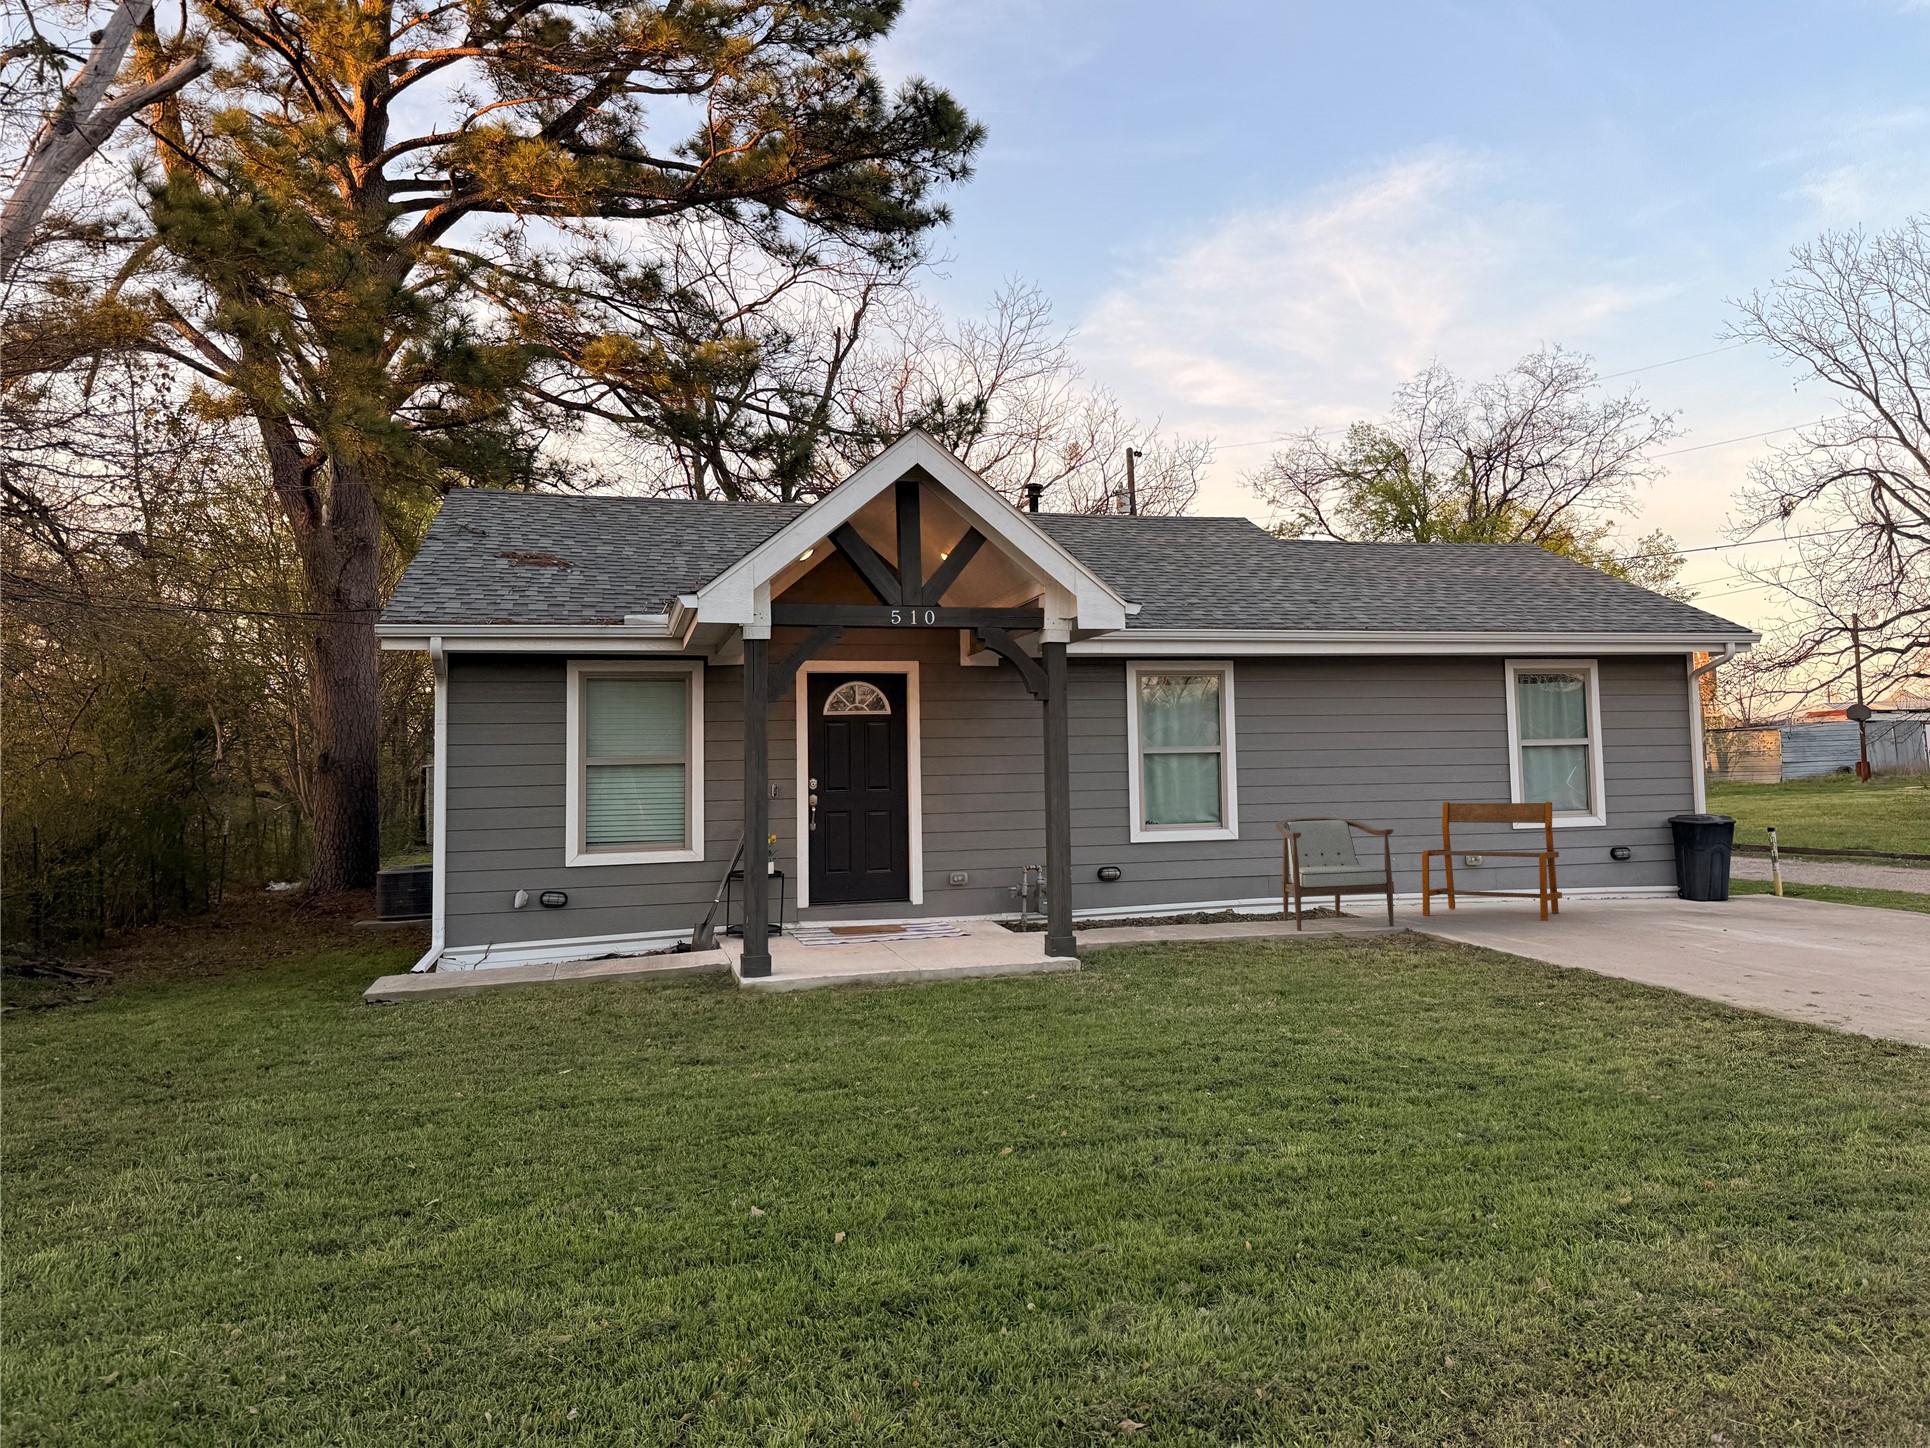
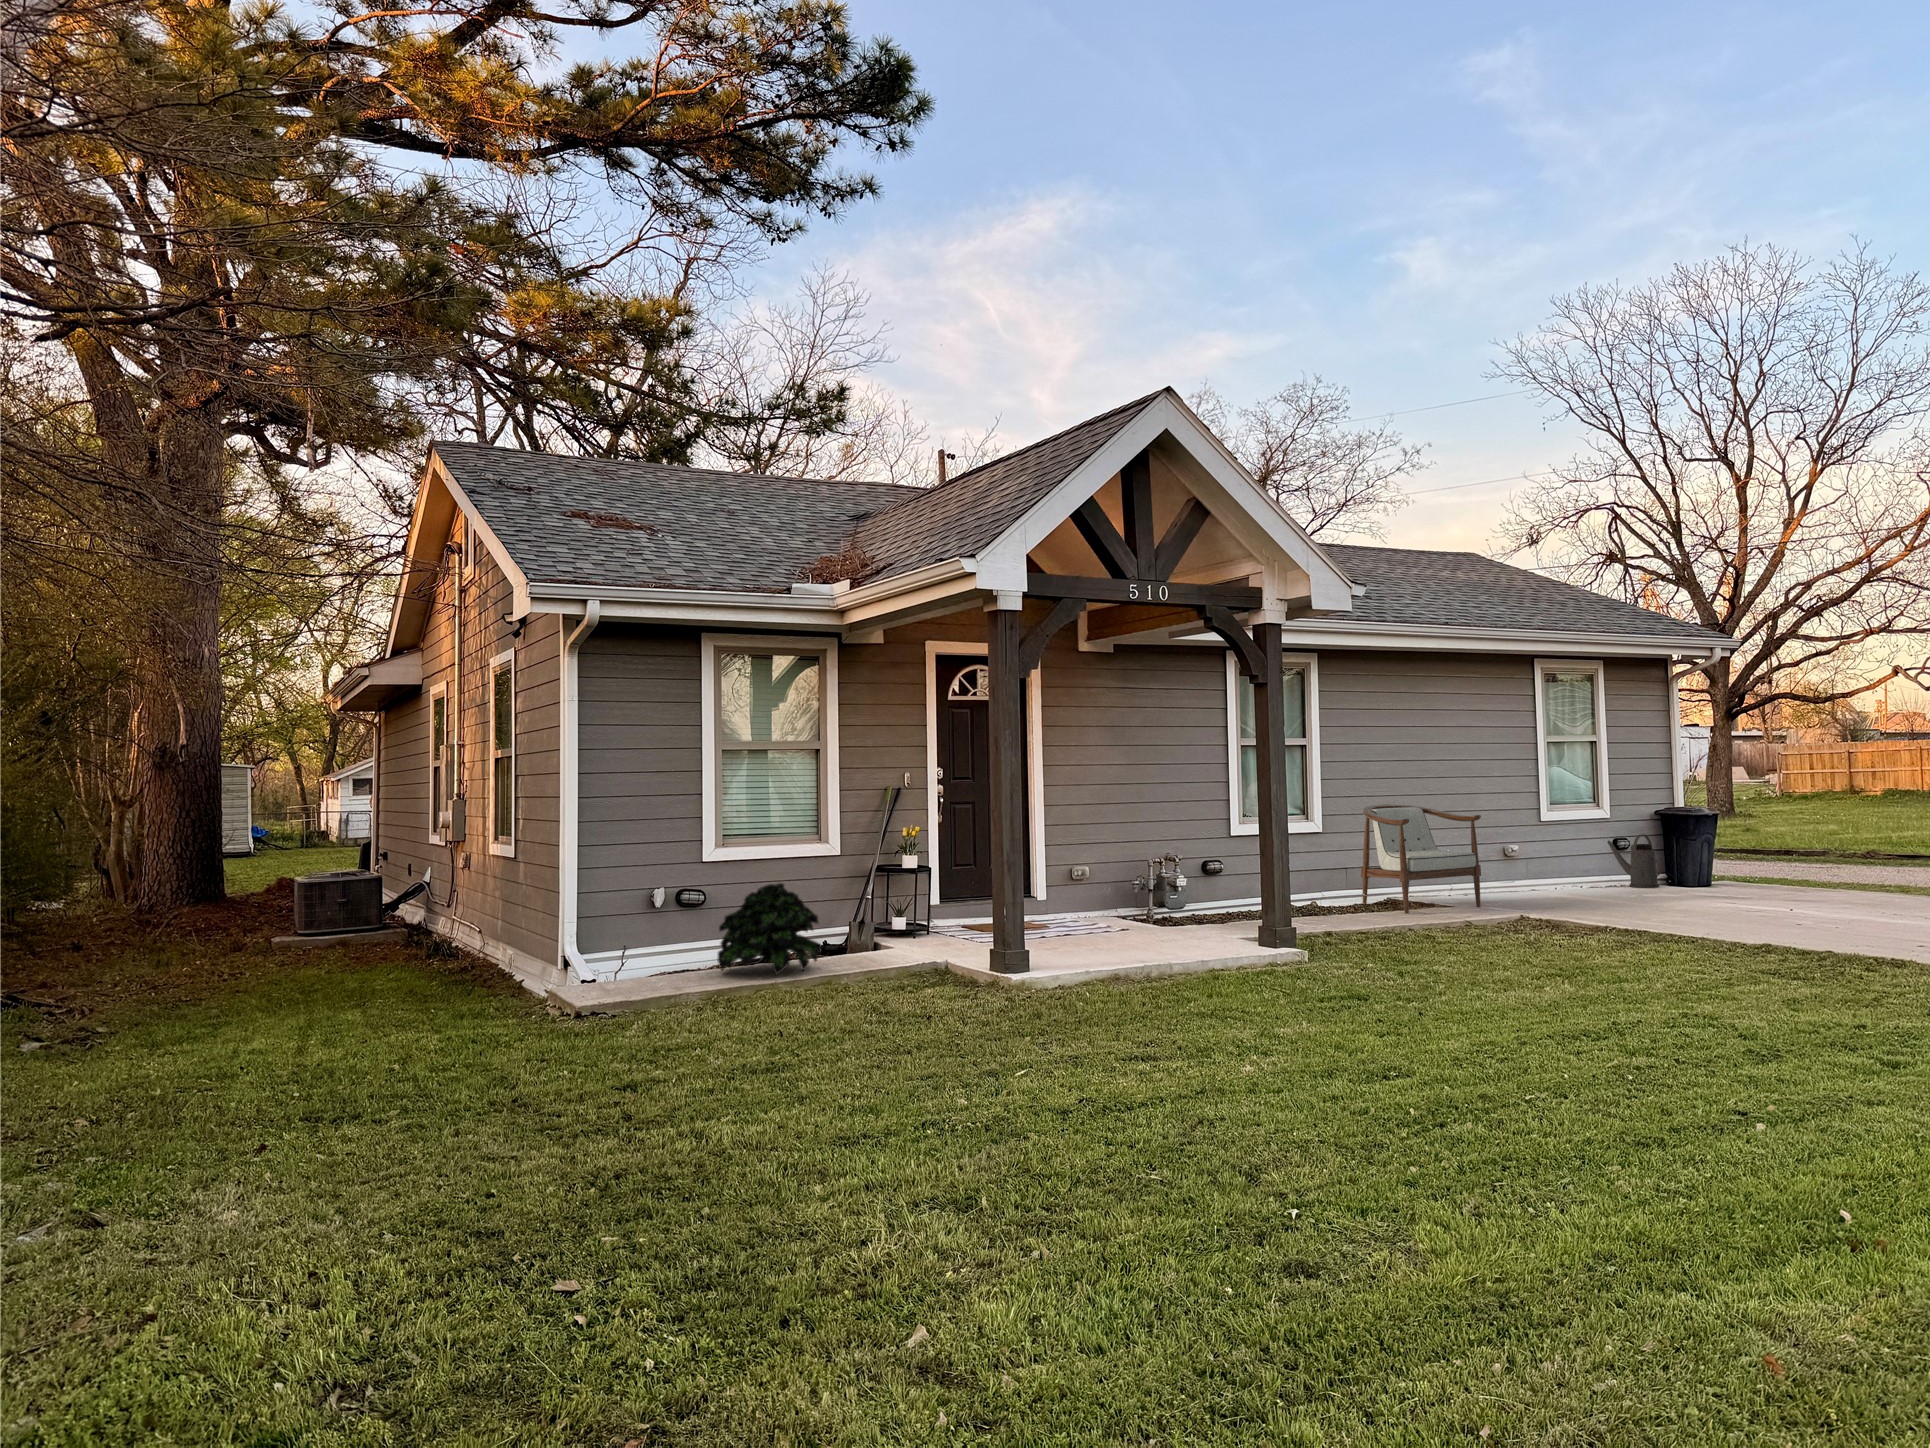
bench: present [1422,802,1562,921] -> none [1477,789,1601,899]
watering can: none [1604,852,1651,911] -> present [1607,834,1662,888]
potted plant: none [554,885,655,967] -> present [717,883,822,974]

